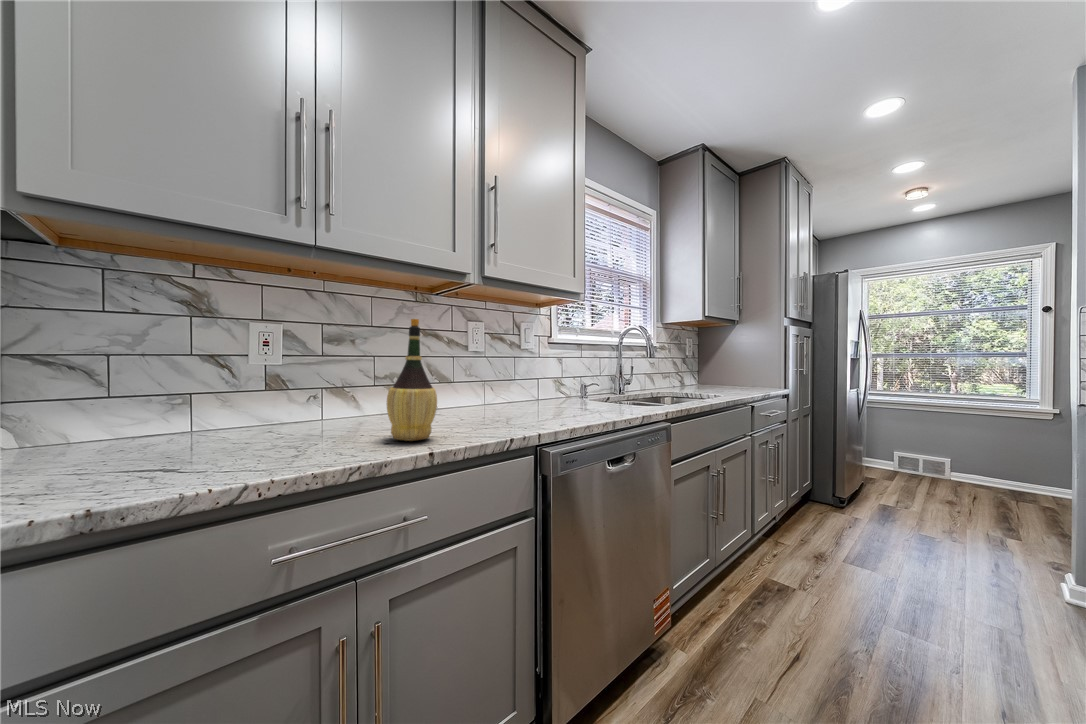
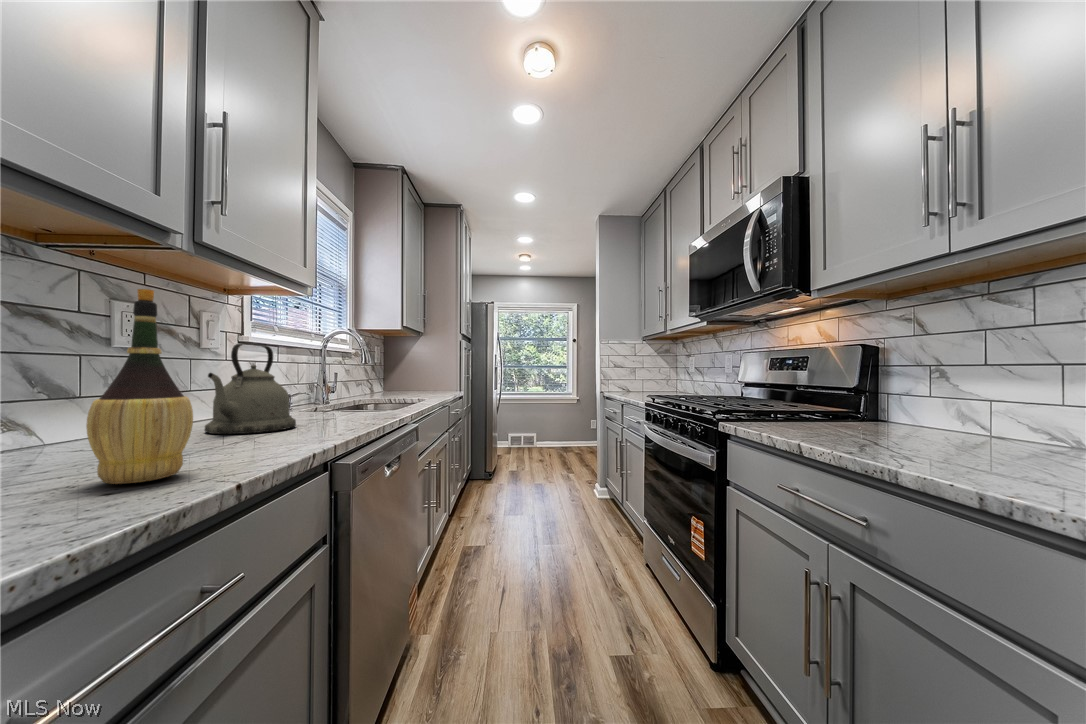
kettle: none [495,348,560,418] -> present [205,343,296,434]

